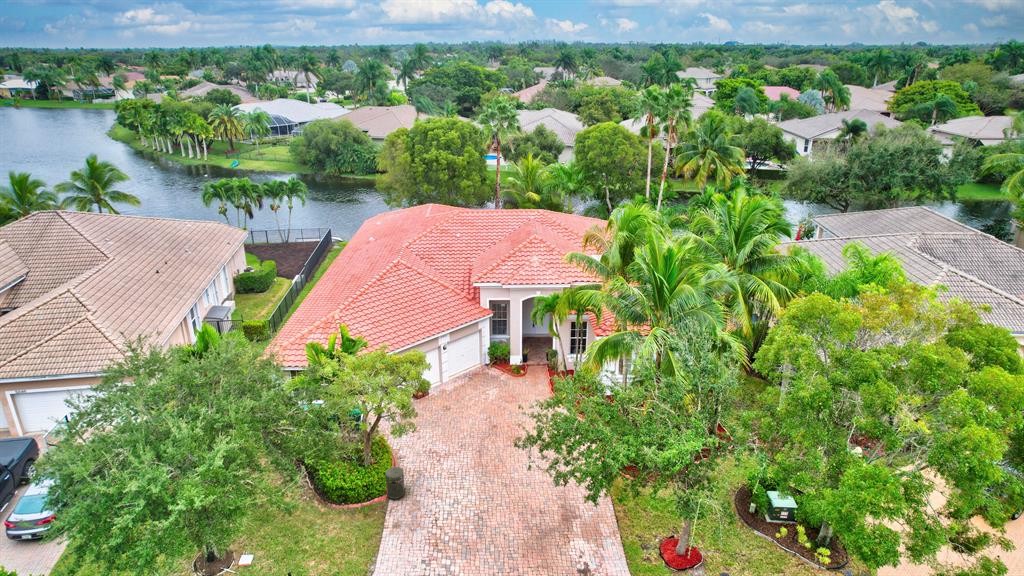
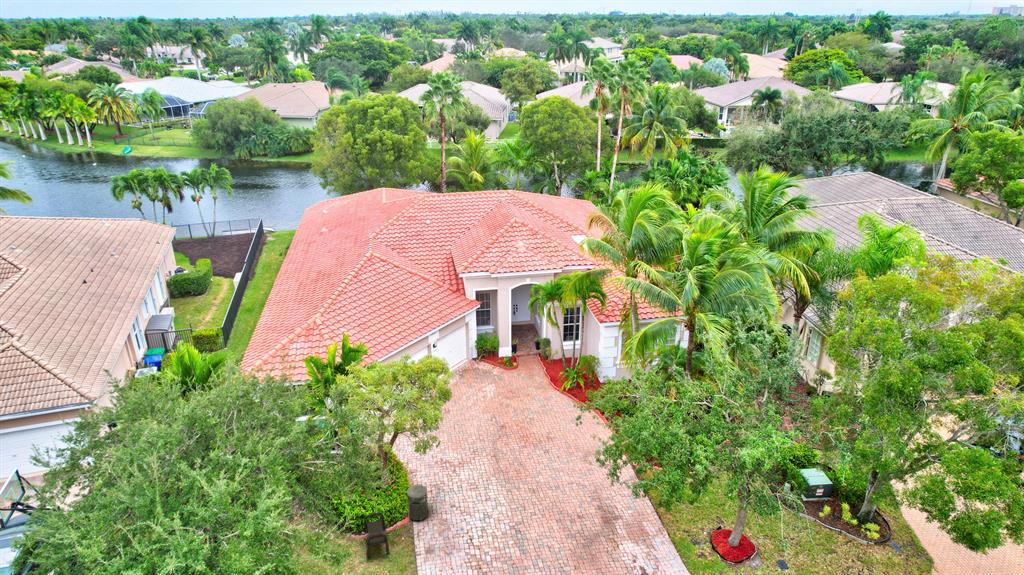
bench: none [341,487,364,526] -> present [364,512,389,558]

